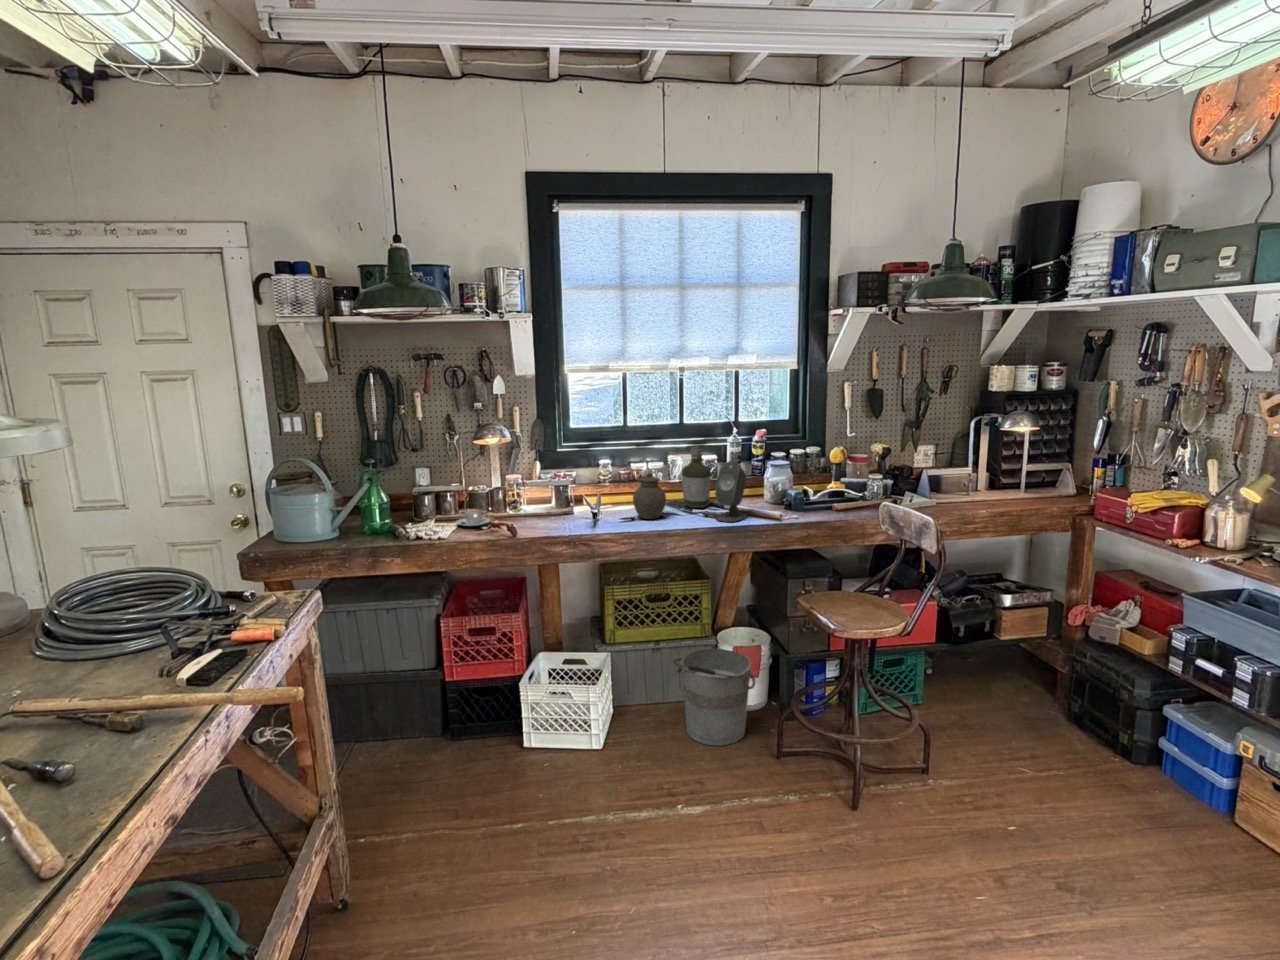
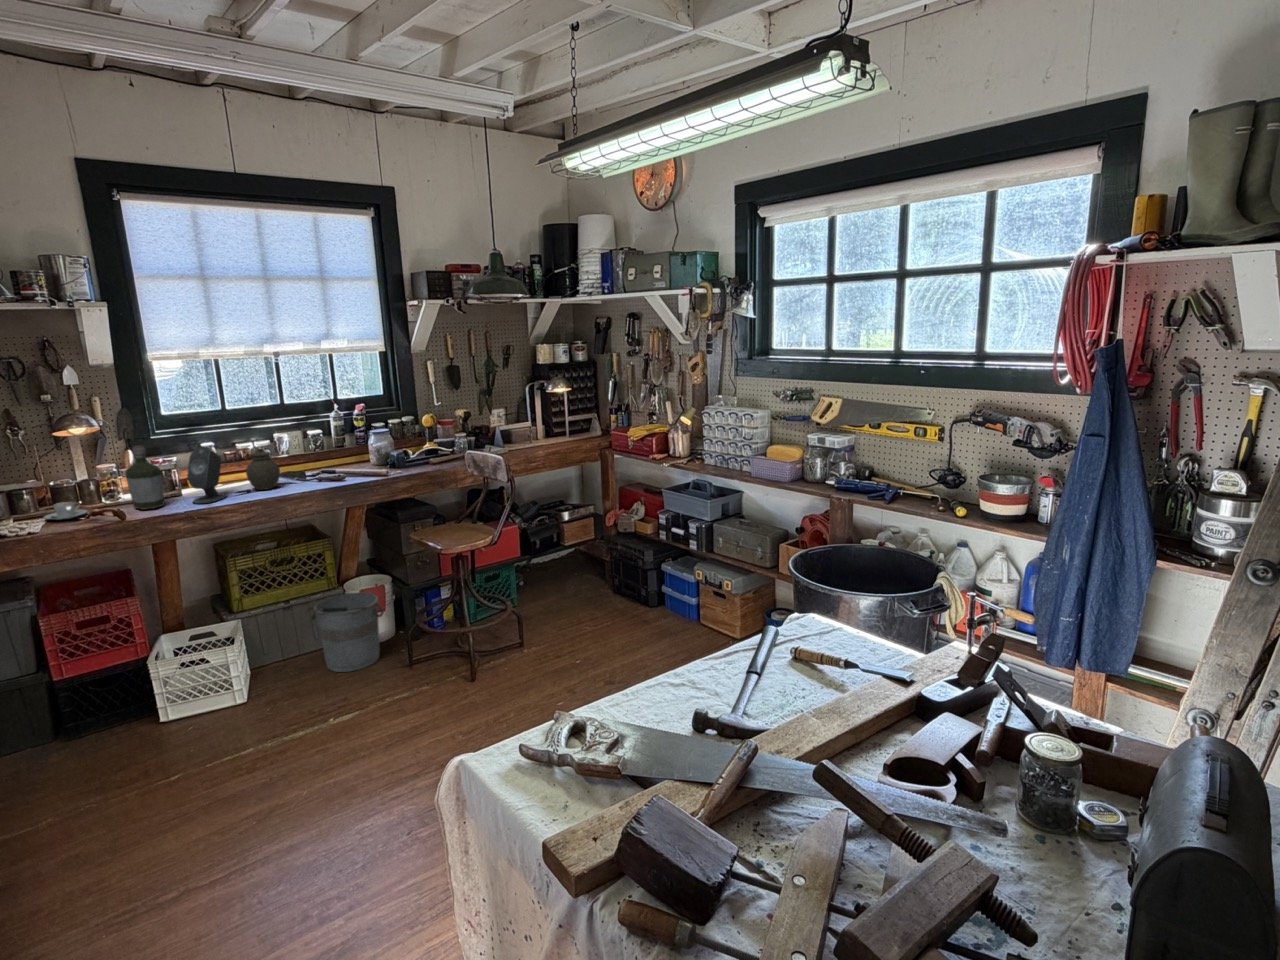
bottle: present [682,447,711,508] -> present [125,446,164,510]
speaker: present [715,461,747,522] -> present [187,446,227,503]

